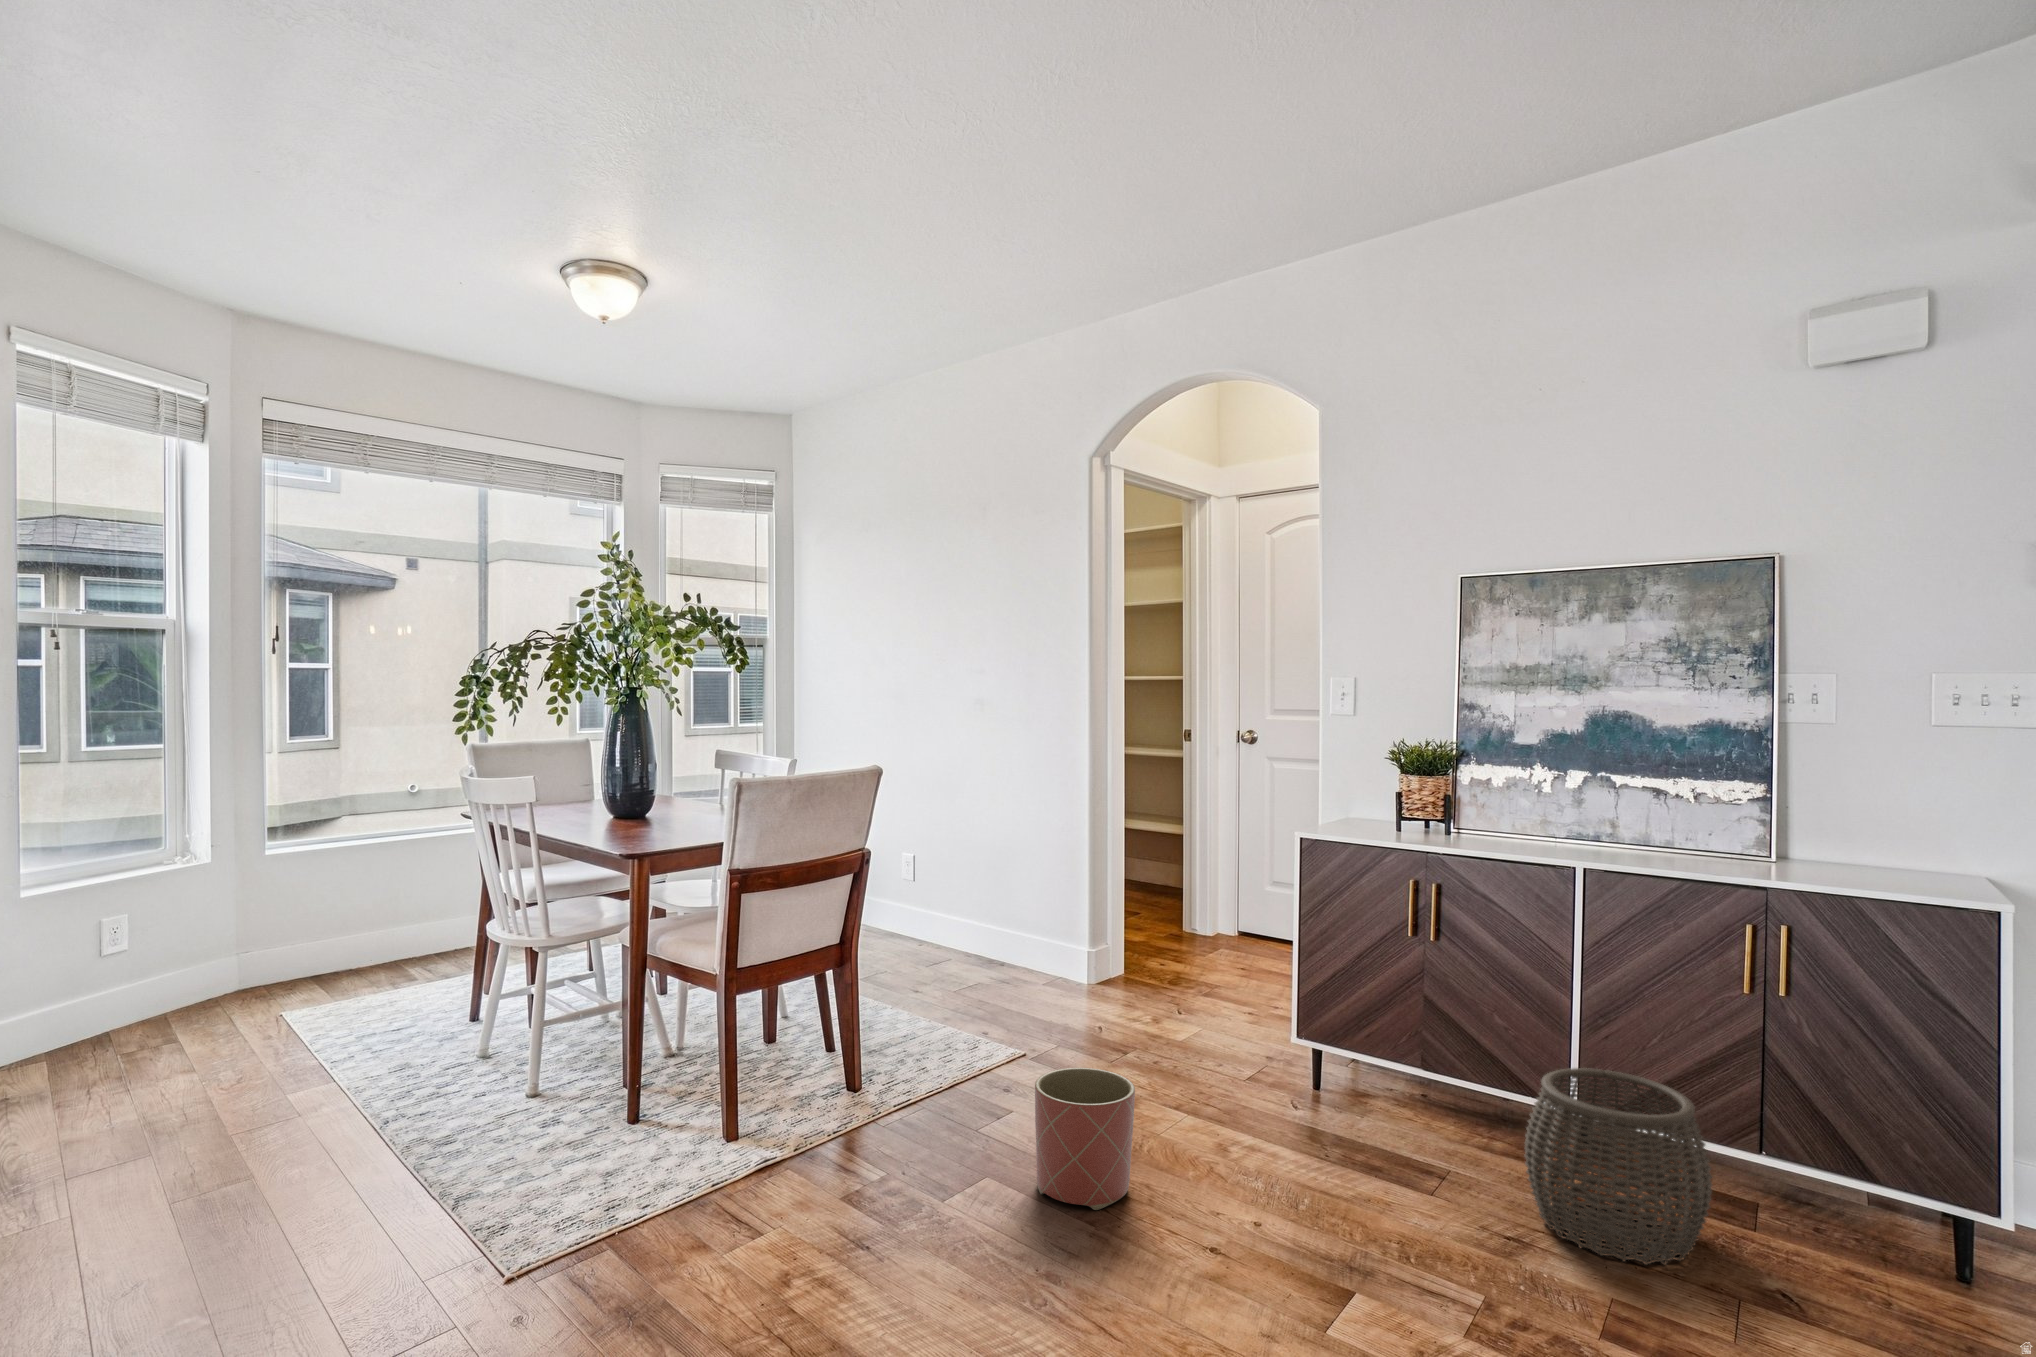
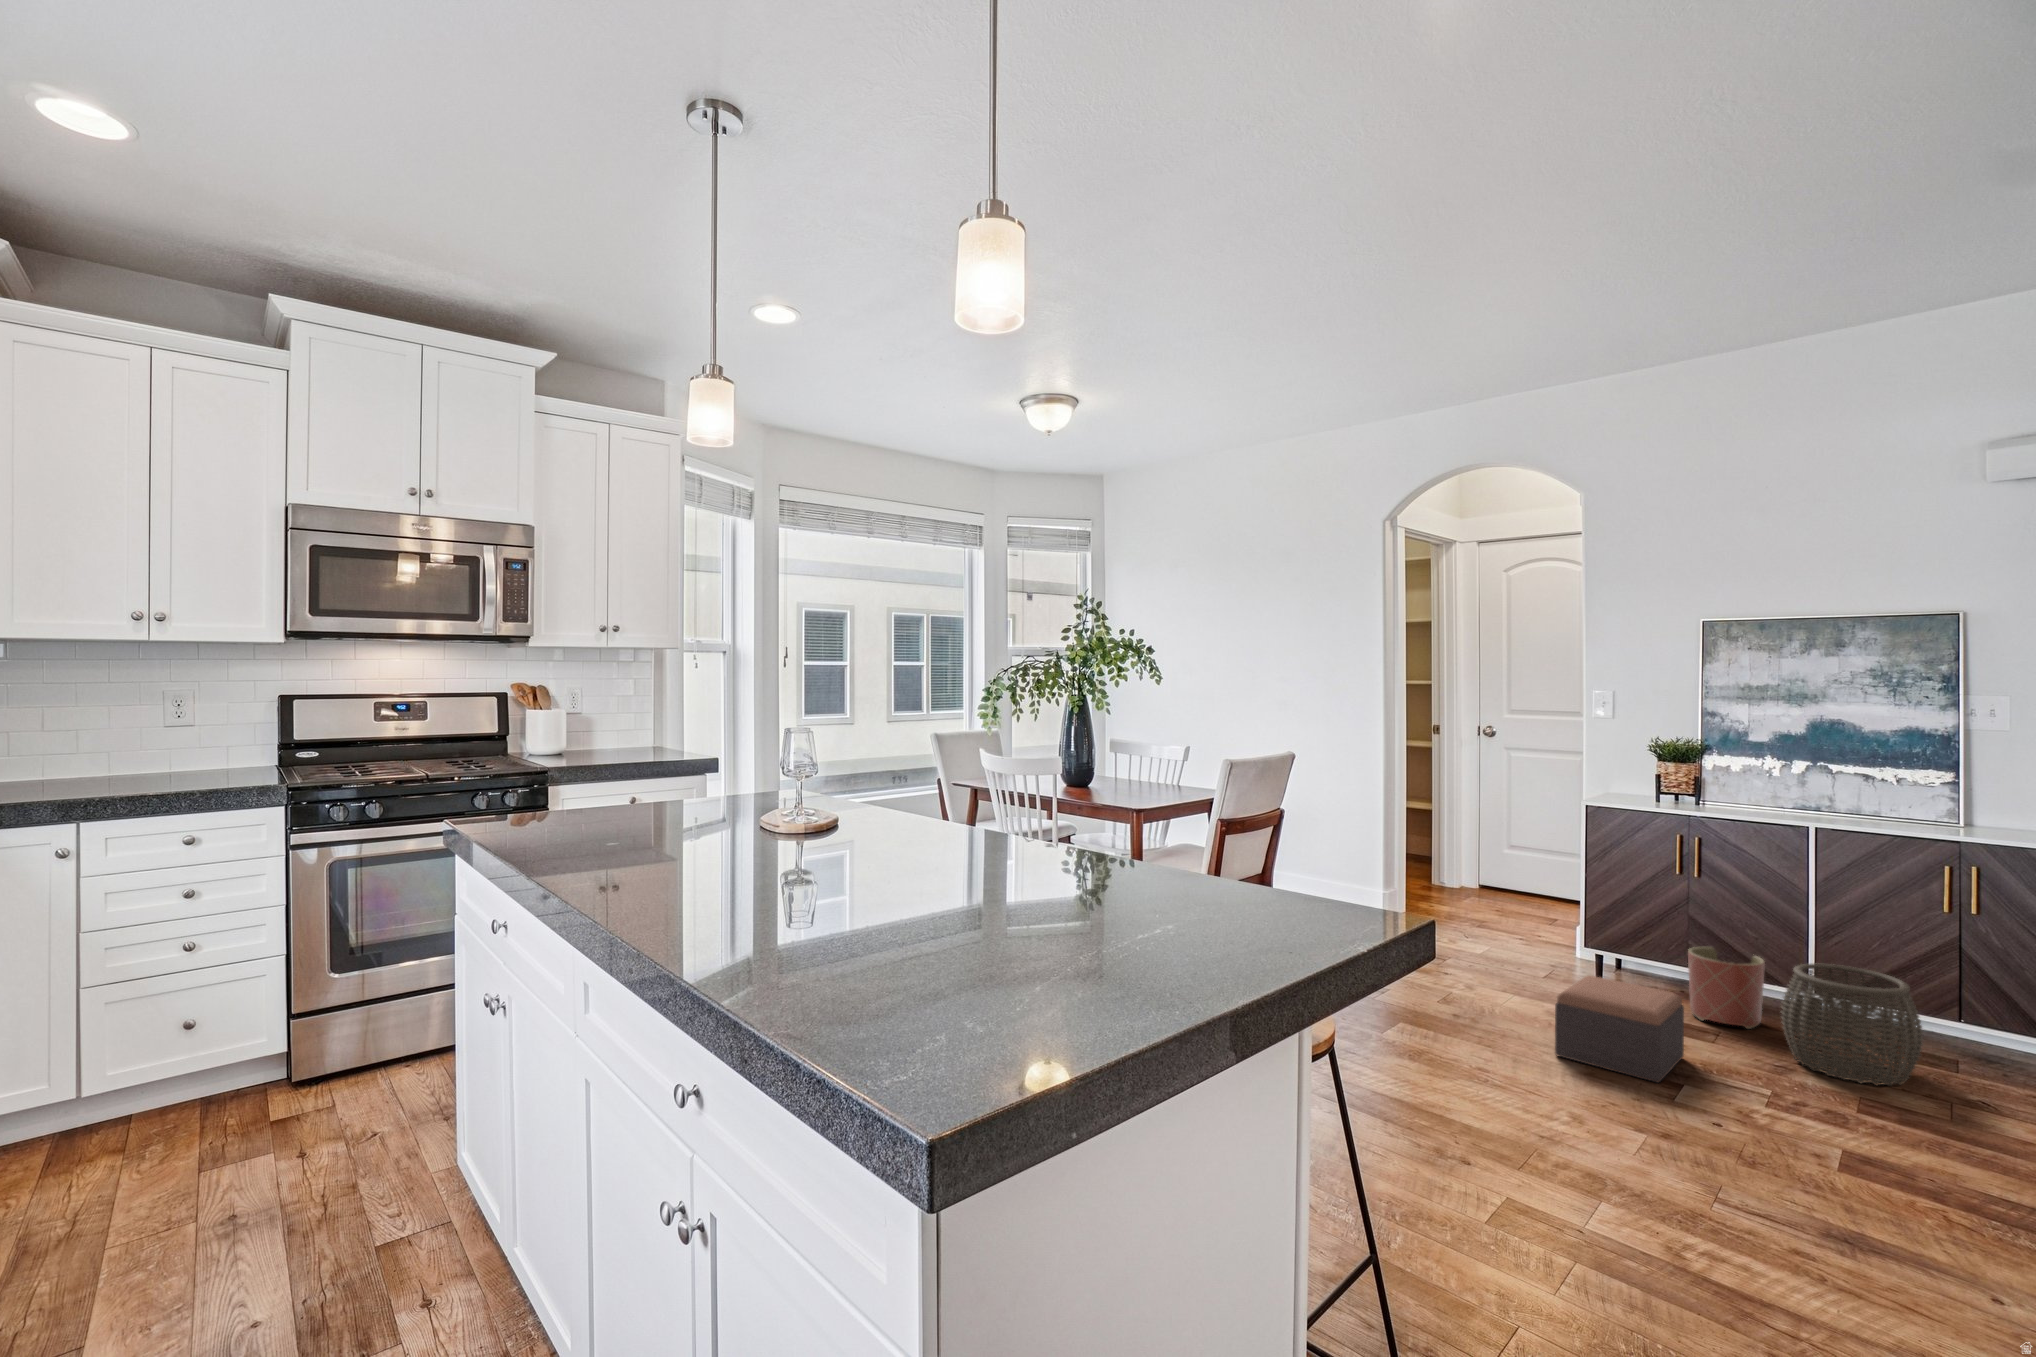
planter: present [1035,1068,1135,1210] -> present [1688,947,1765,1029]
footstool: none [1194,1091,1385,1276] -> present [1555,976,1684,1083]

